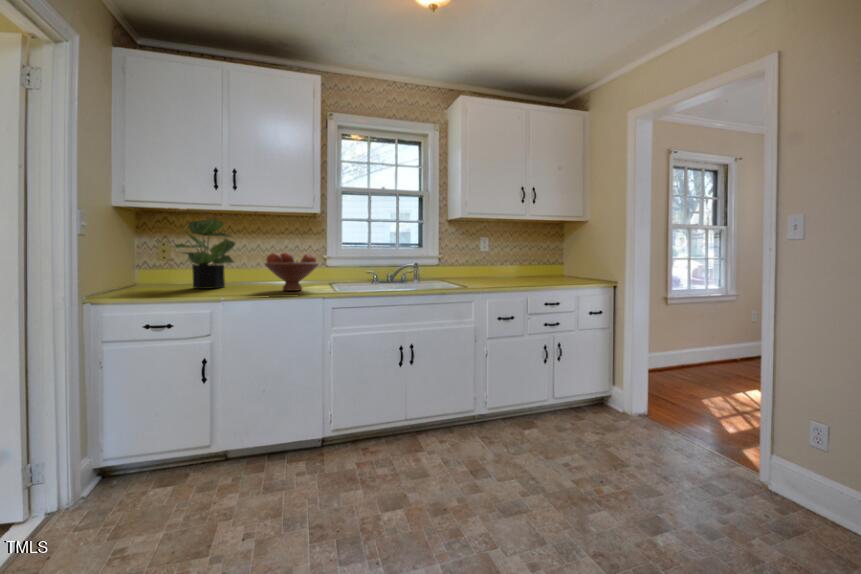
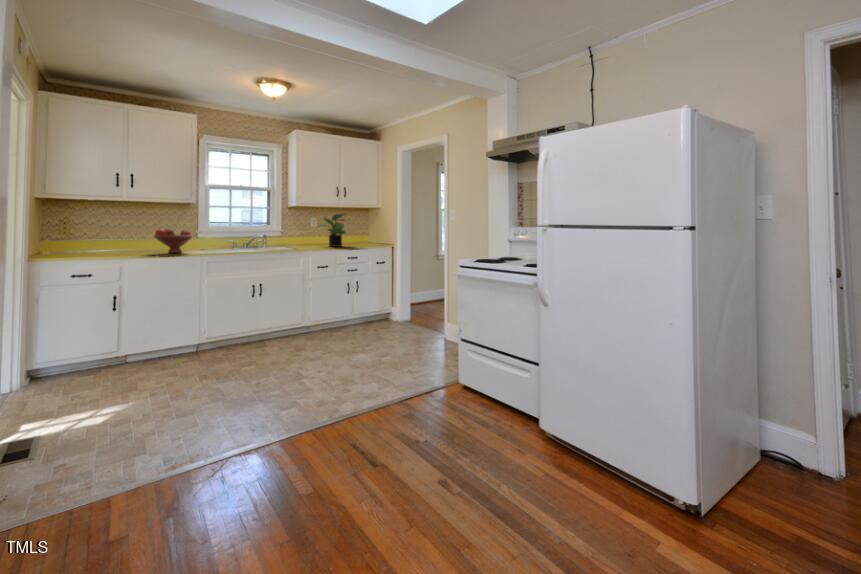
potted plant: present [175,219,235,289] -> present [321,214,346,247]

